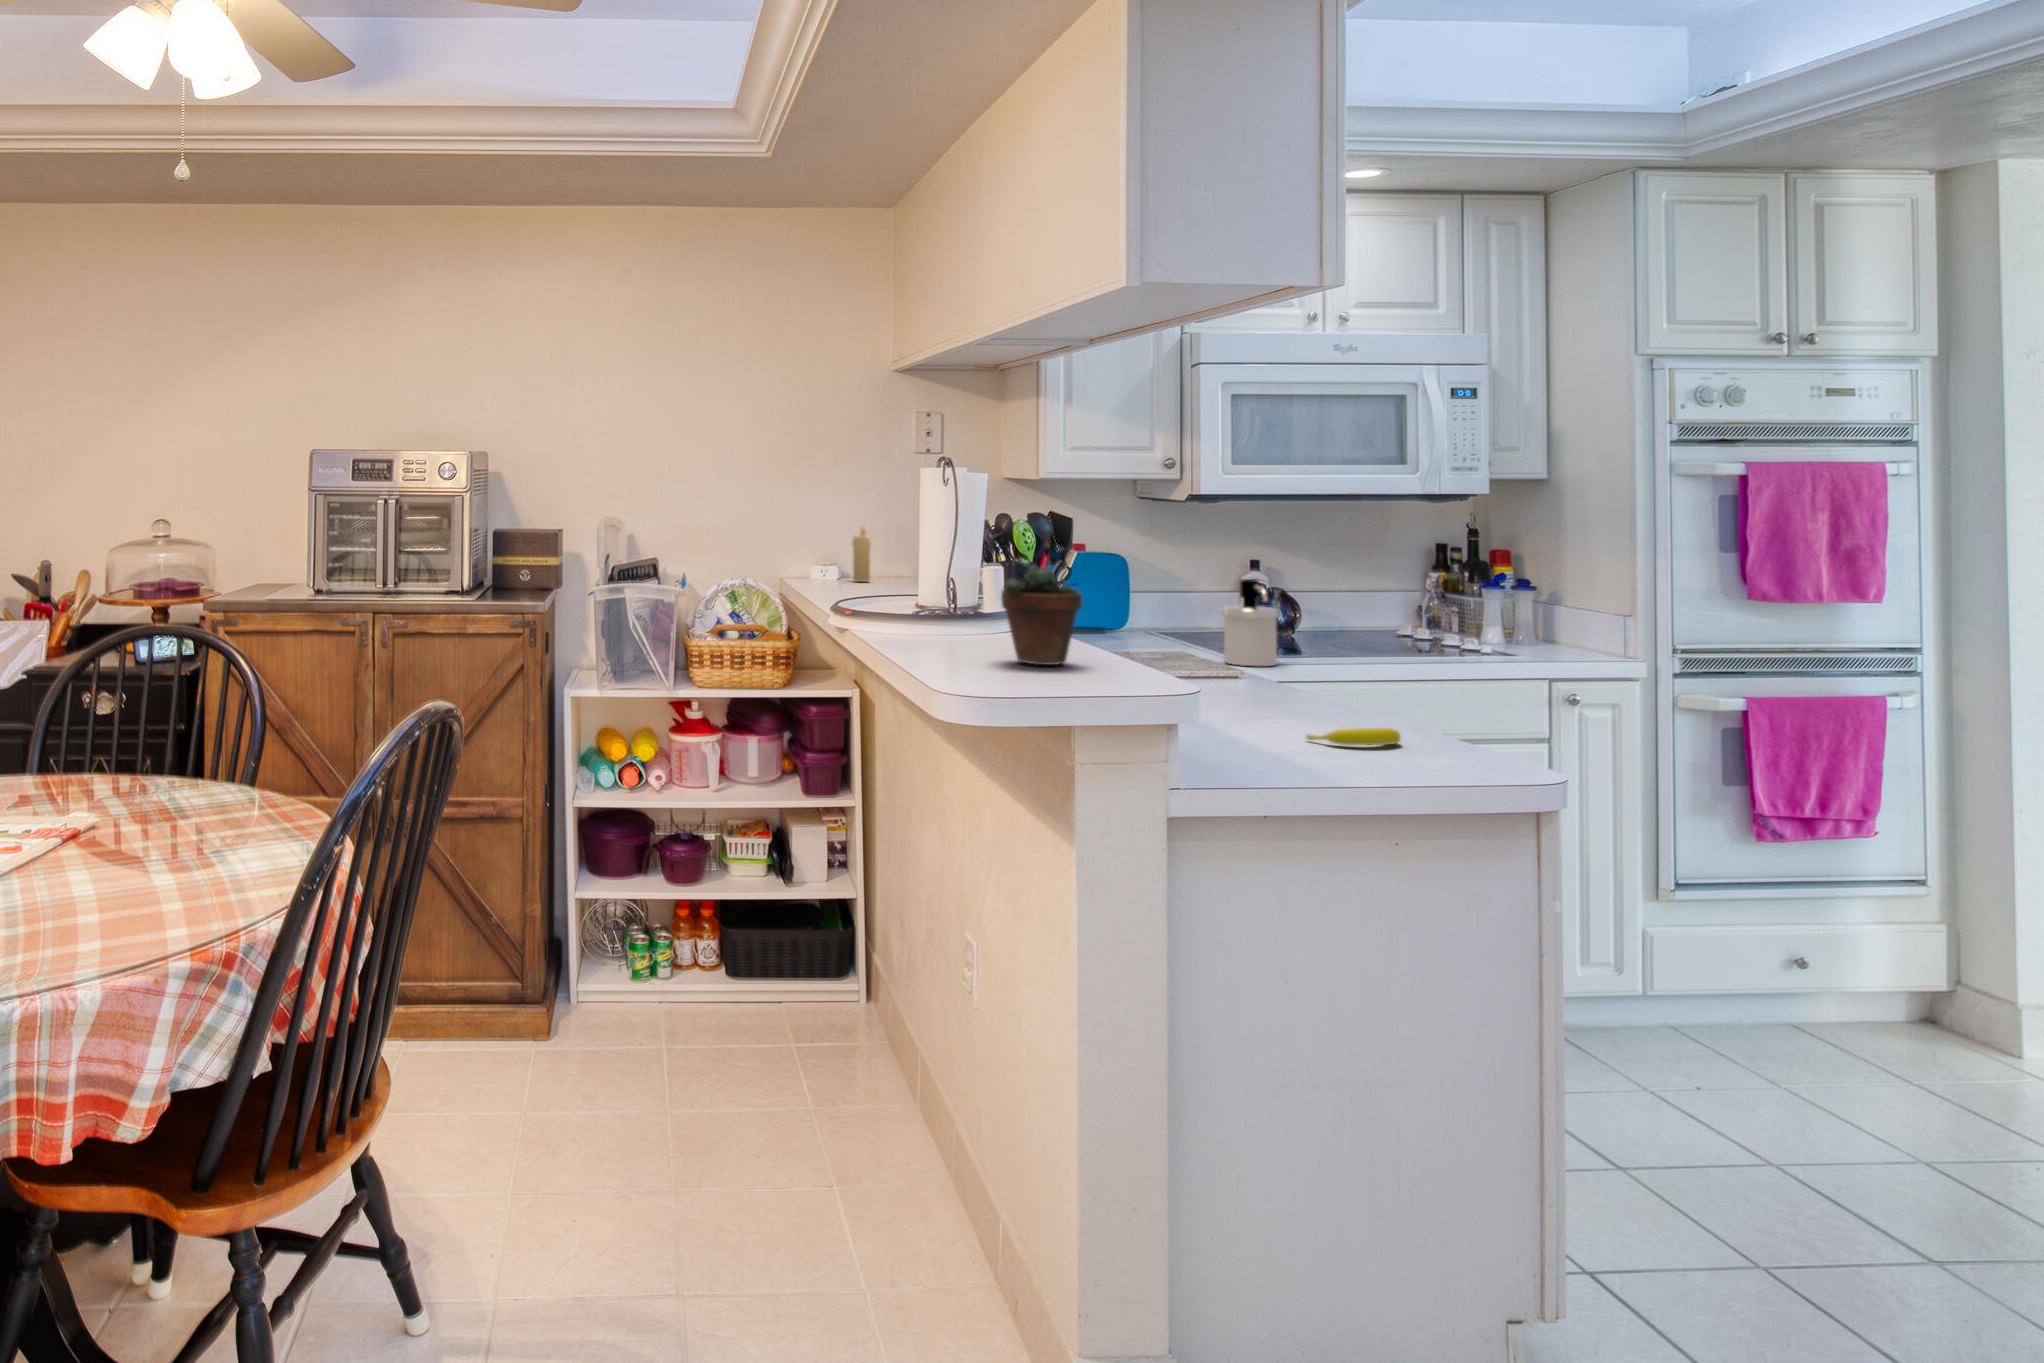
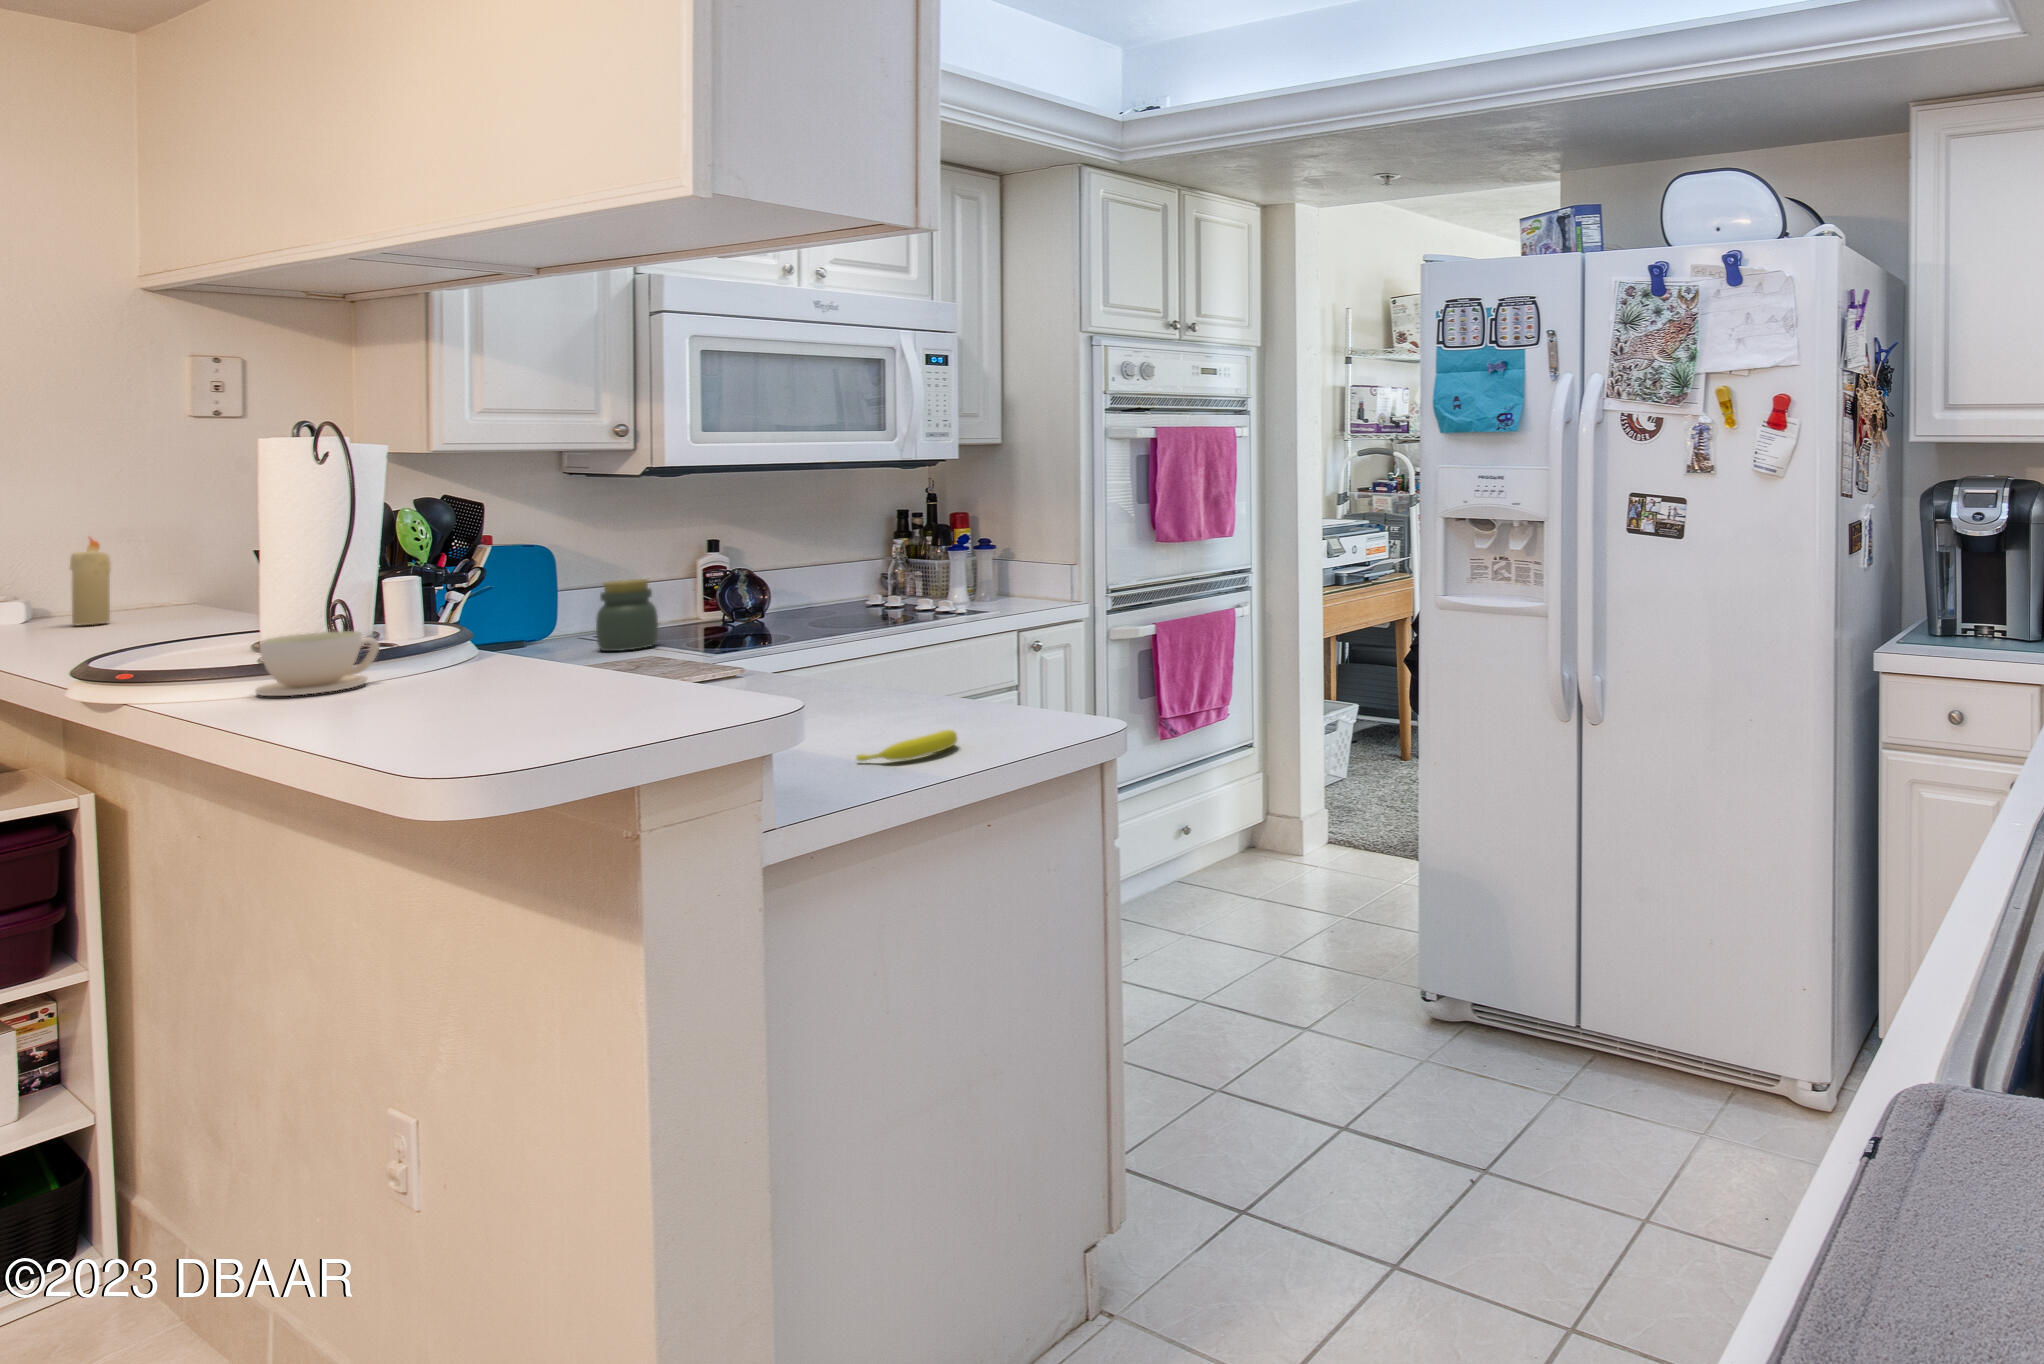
succulent plant: present [1001,540,1082,665] -> none [435,543,577,746]
soap dispenser: present [1222,579,1278,666] -> none [696,566,764,669]
jar: none [1155,587,1202,644] -> present [596,579,658,651]
coffee cup: none [926,590,989,628] -> present [256,631,379,696]

